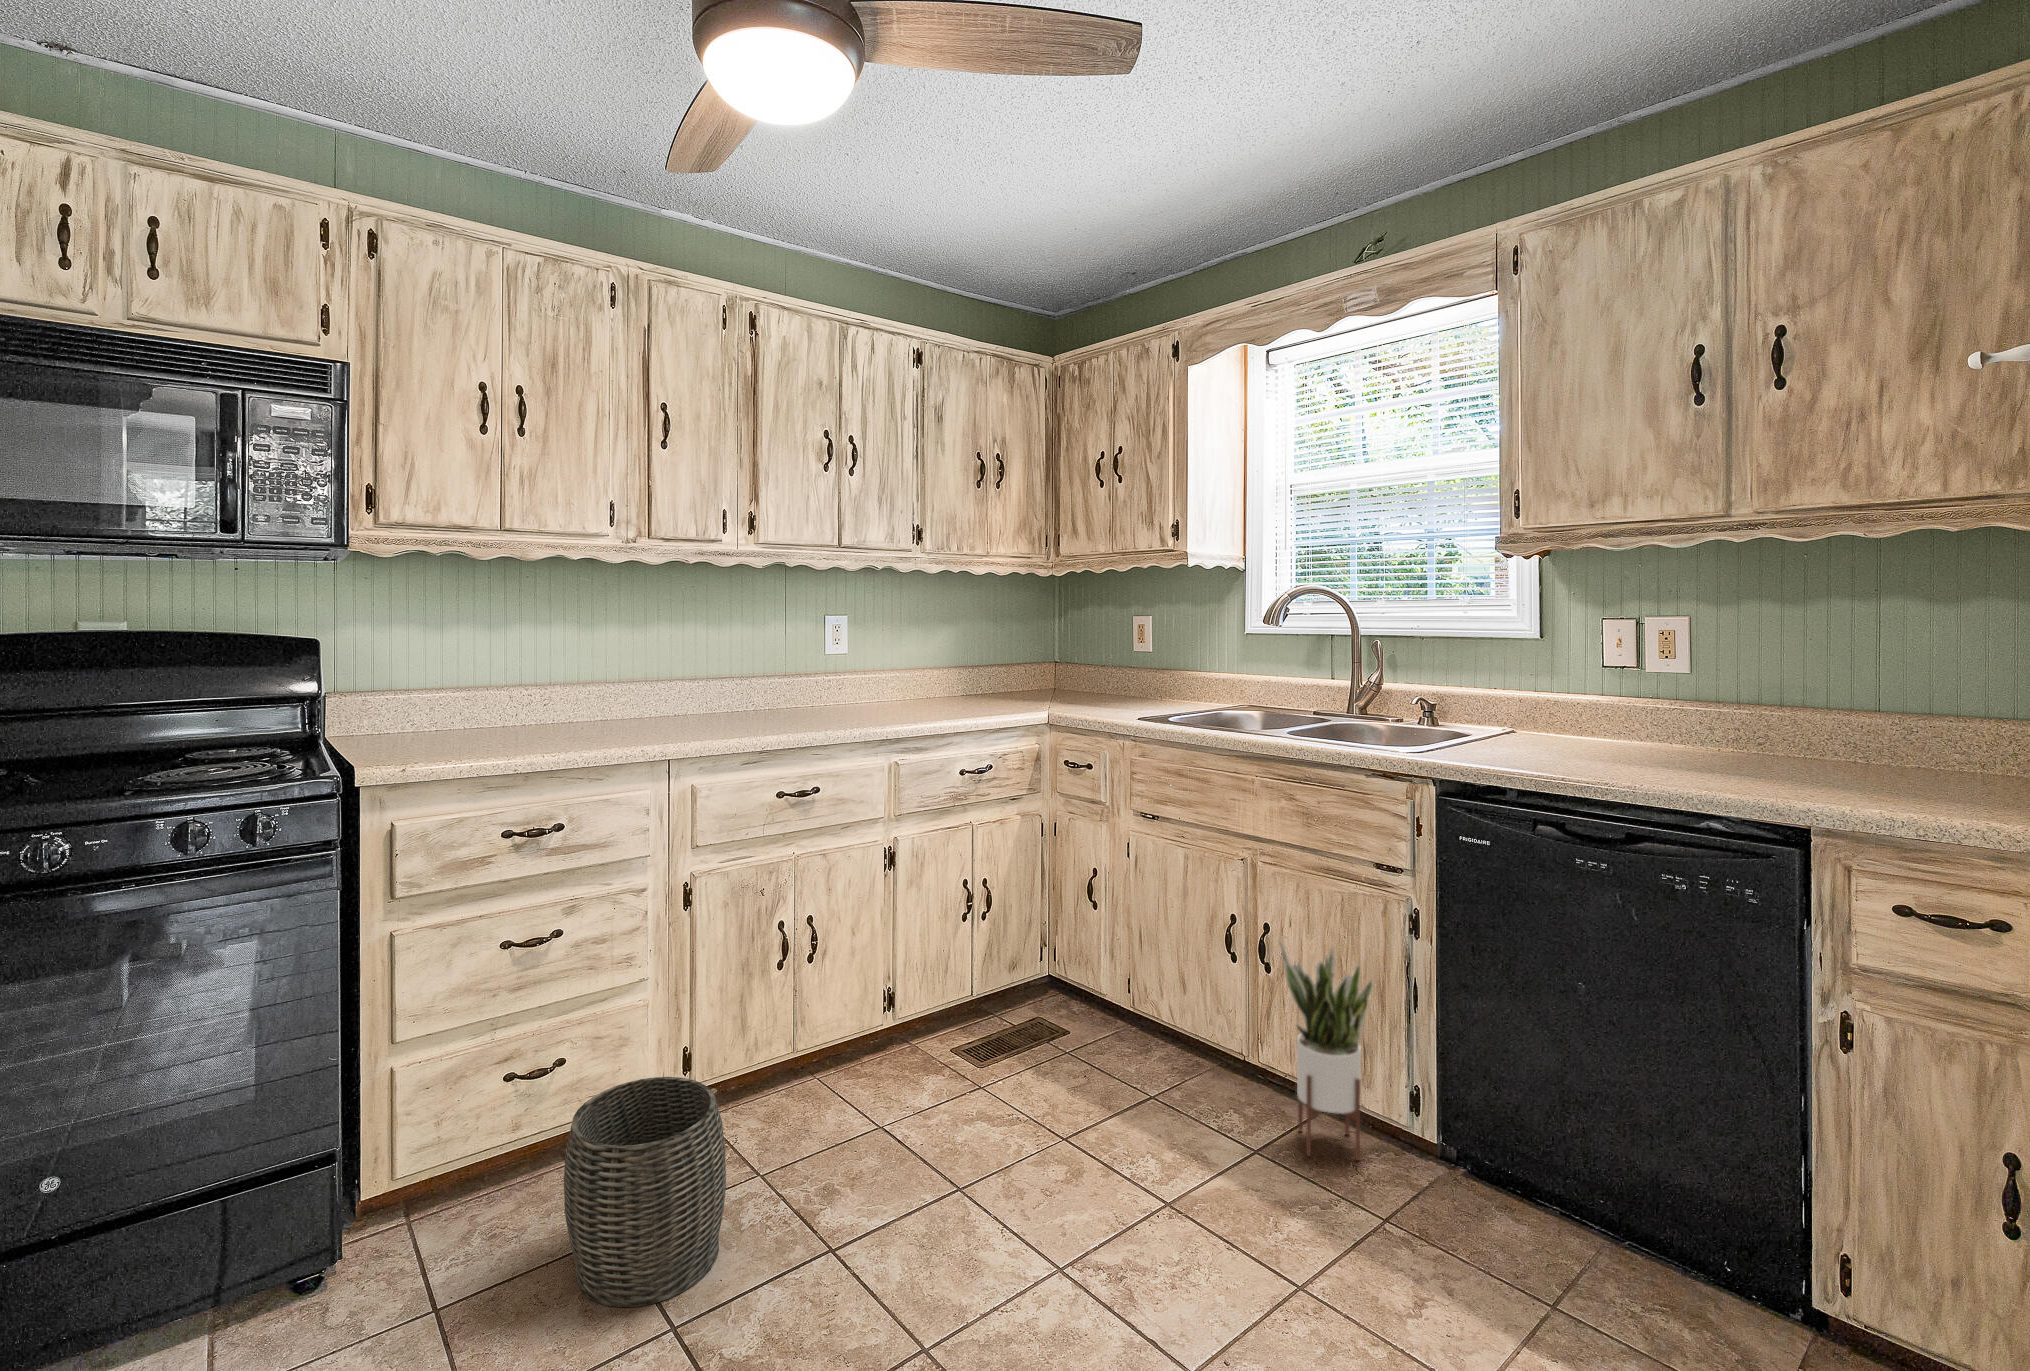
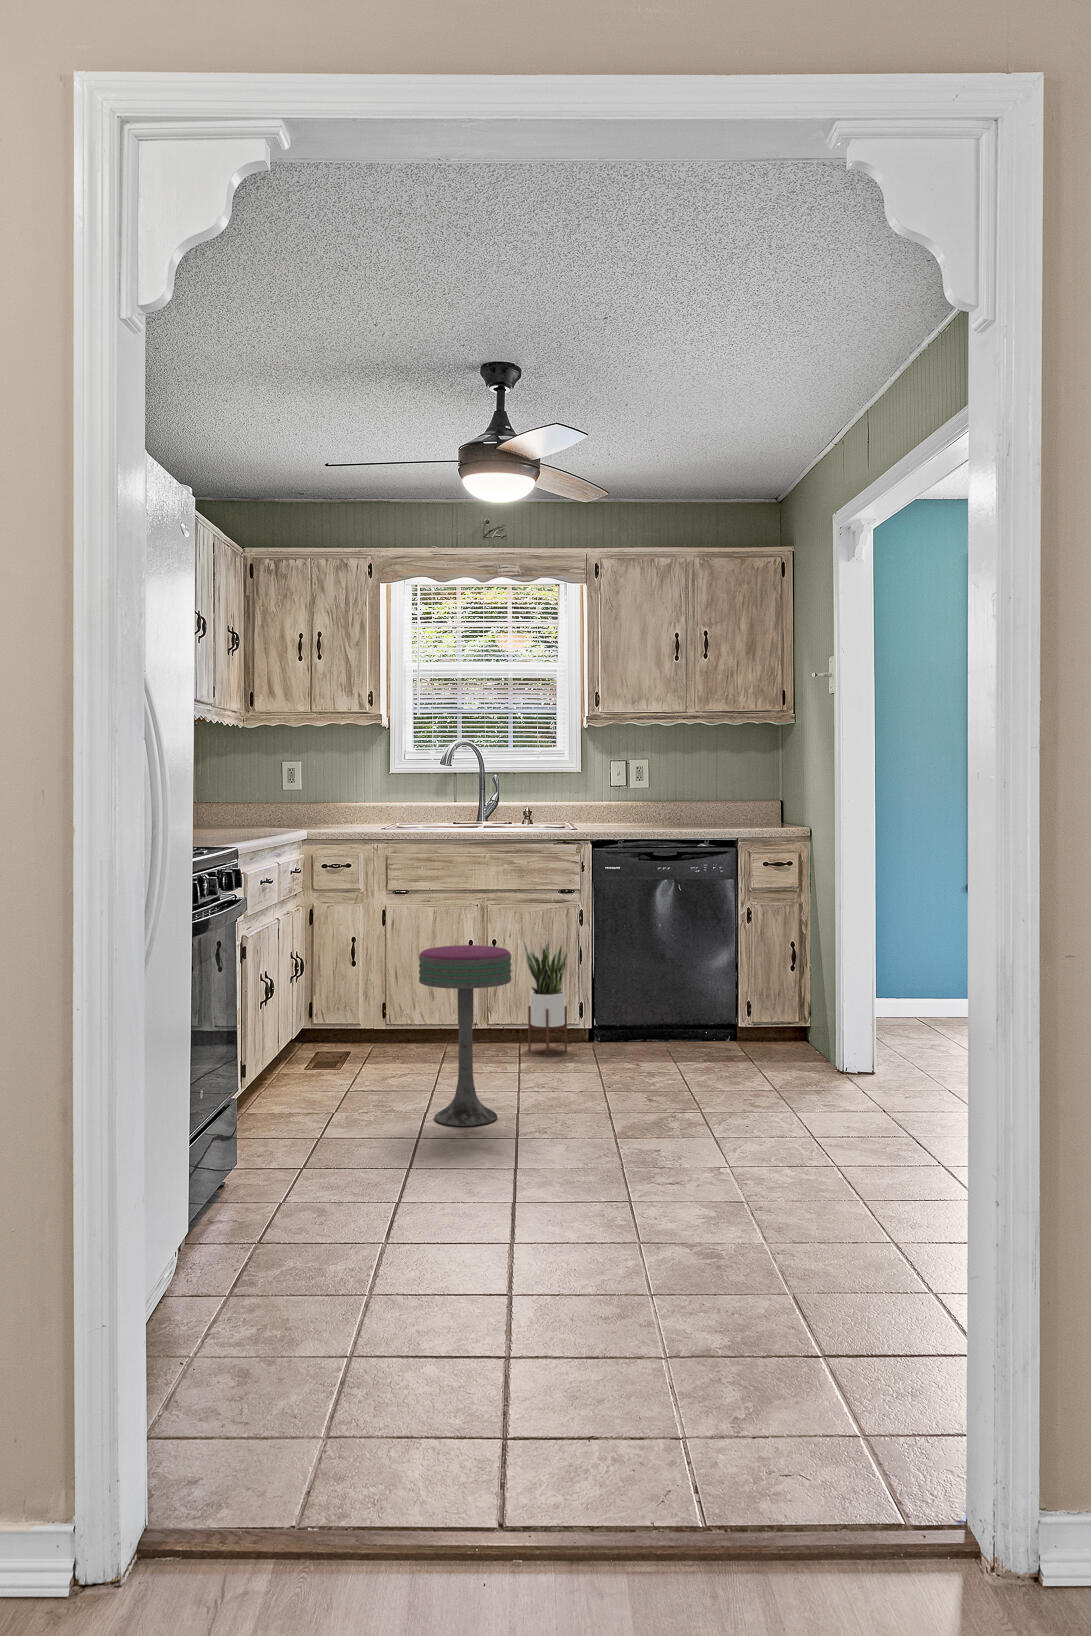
bar stool: none [810,958,968,1300] -> present [419,945,511,1126]
woven basket: present [564,1077,726,1307] -> none [304,1043,405,1167]

